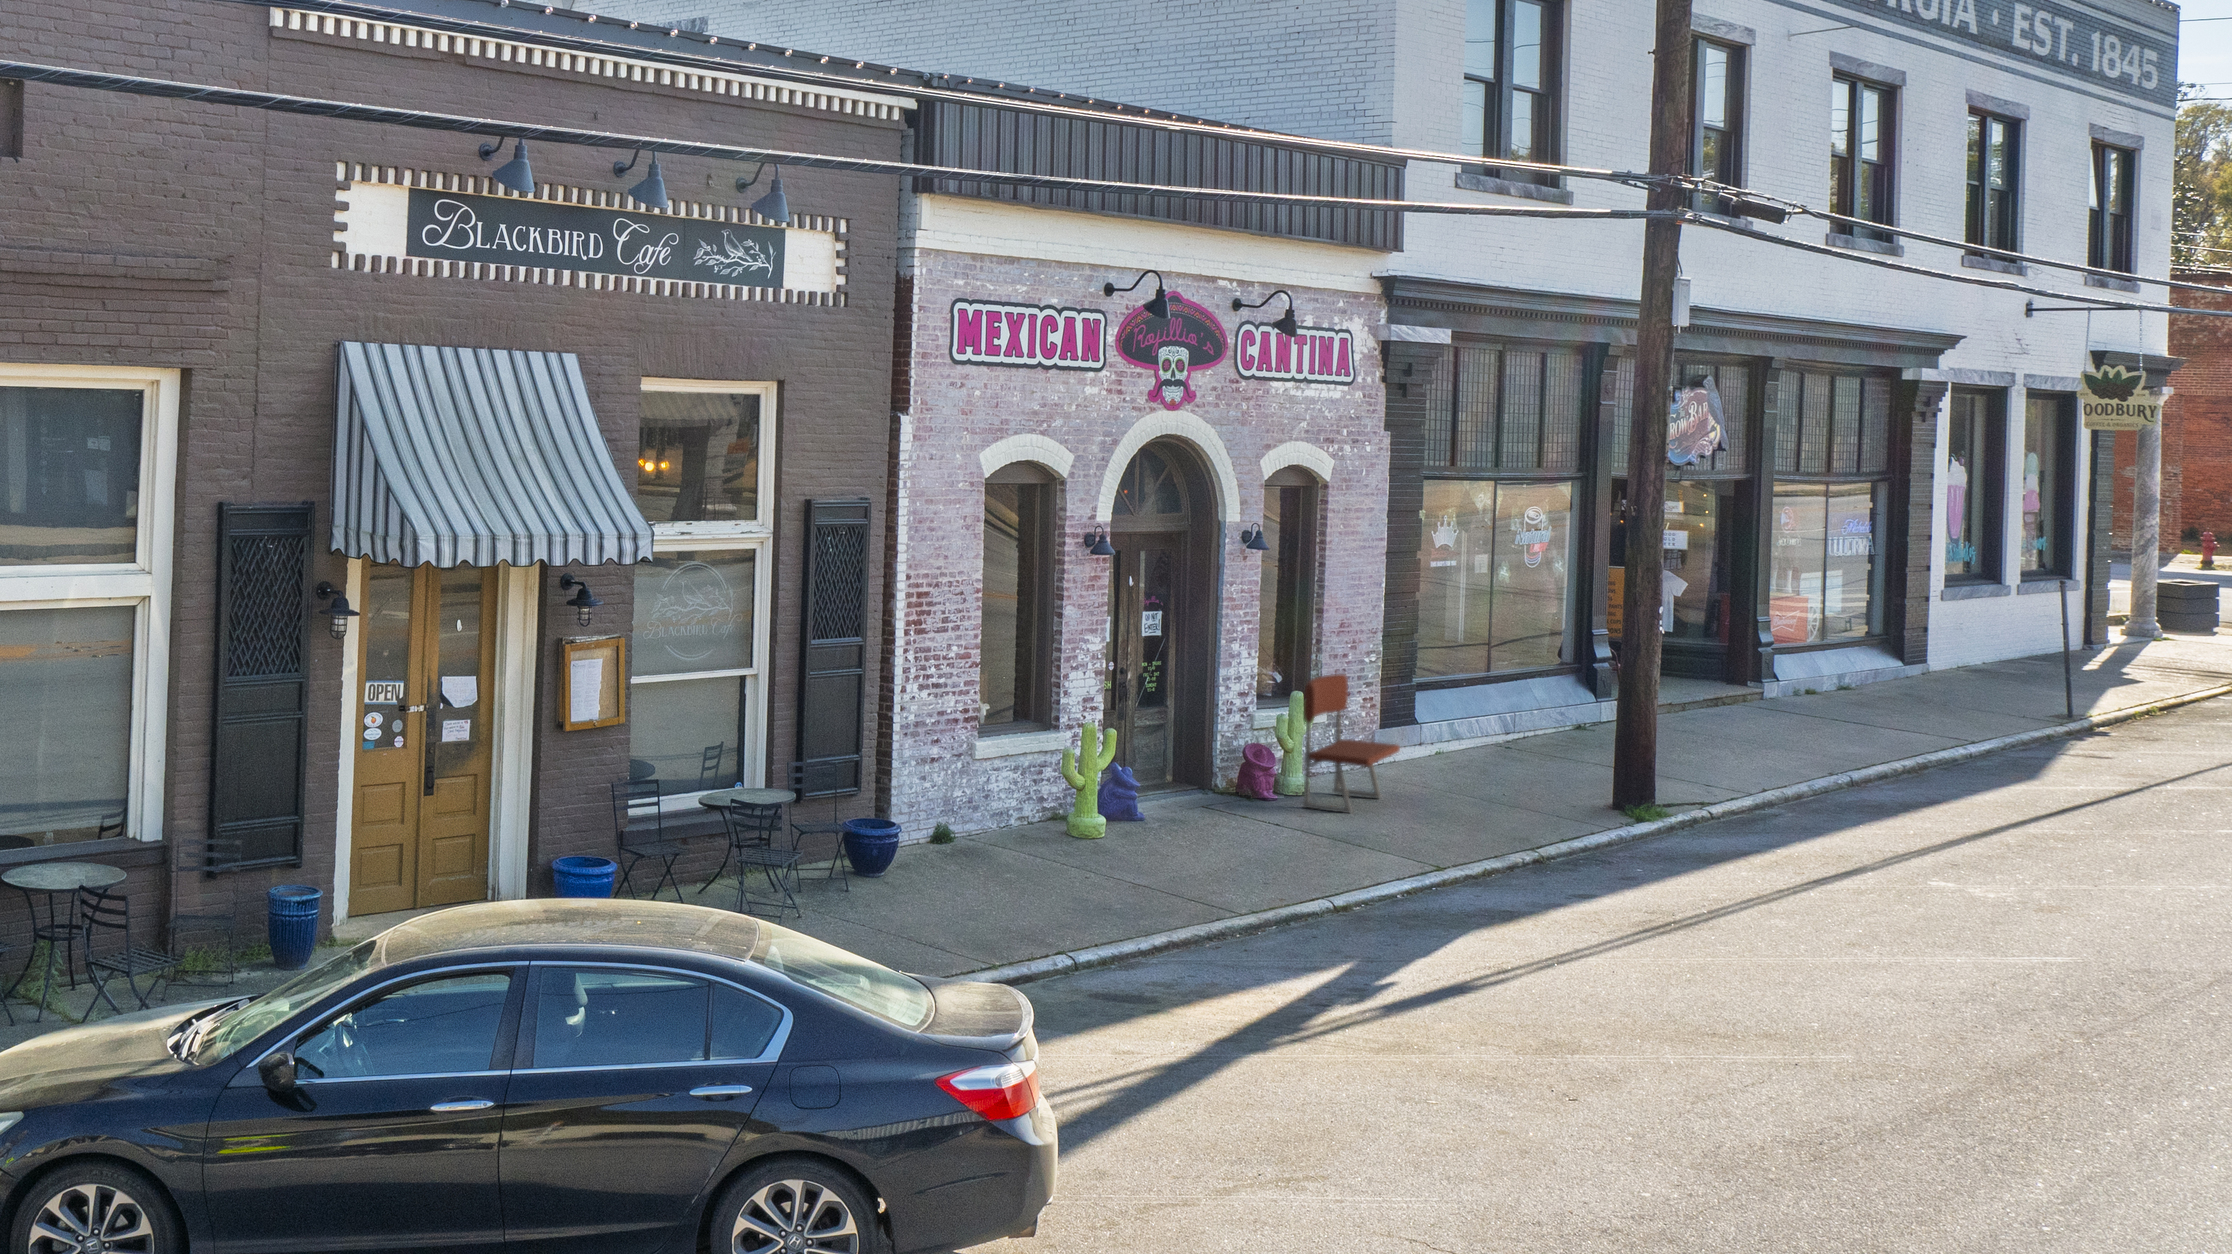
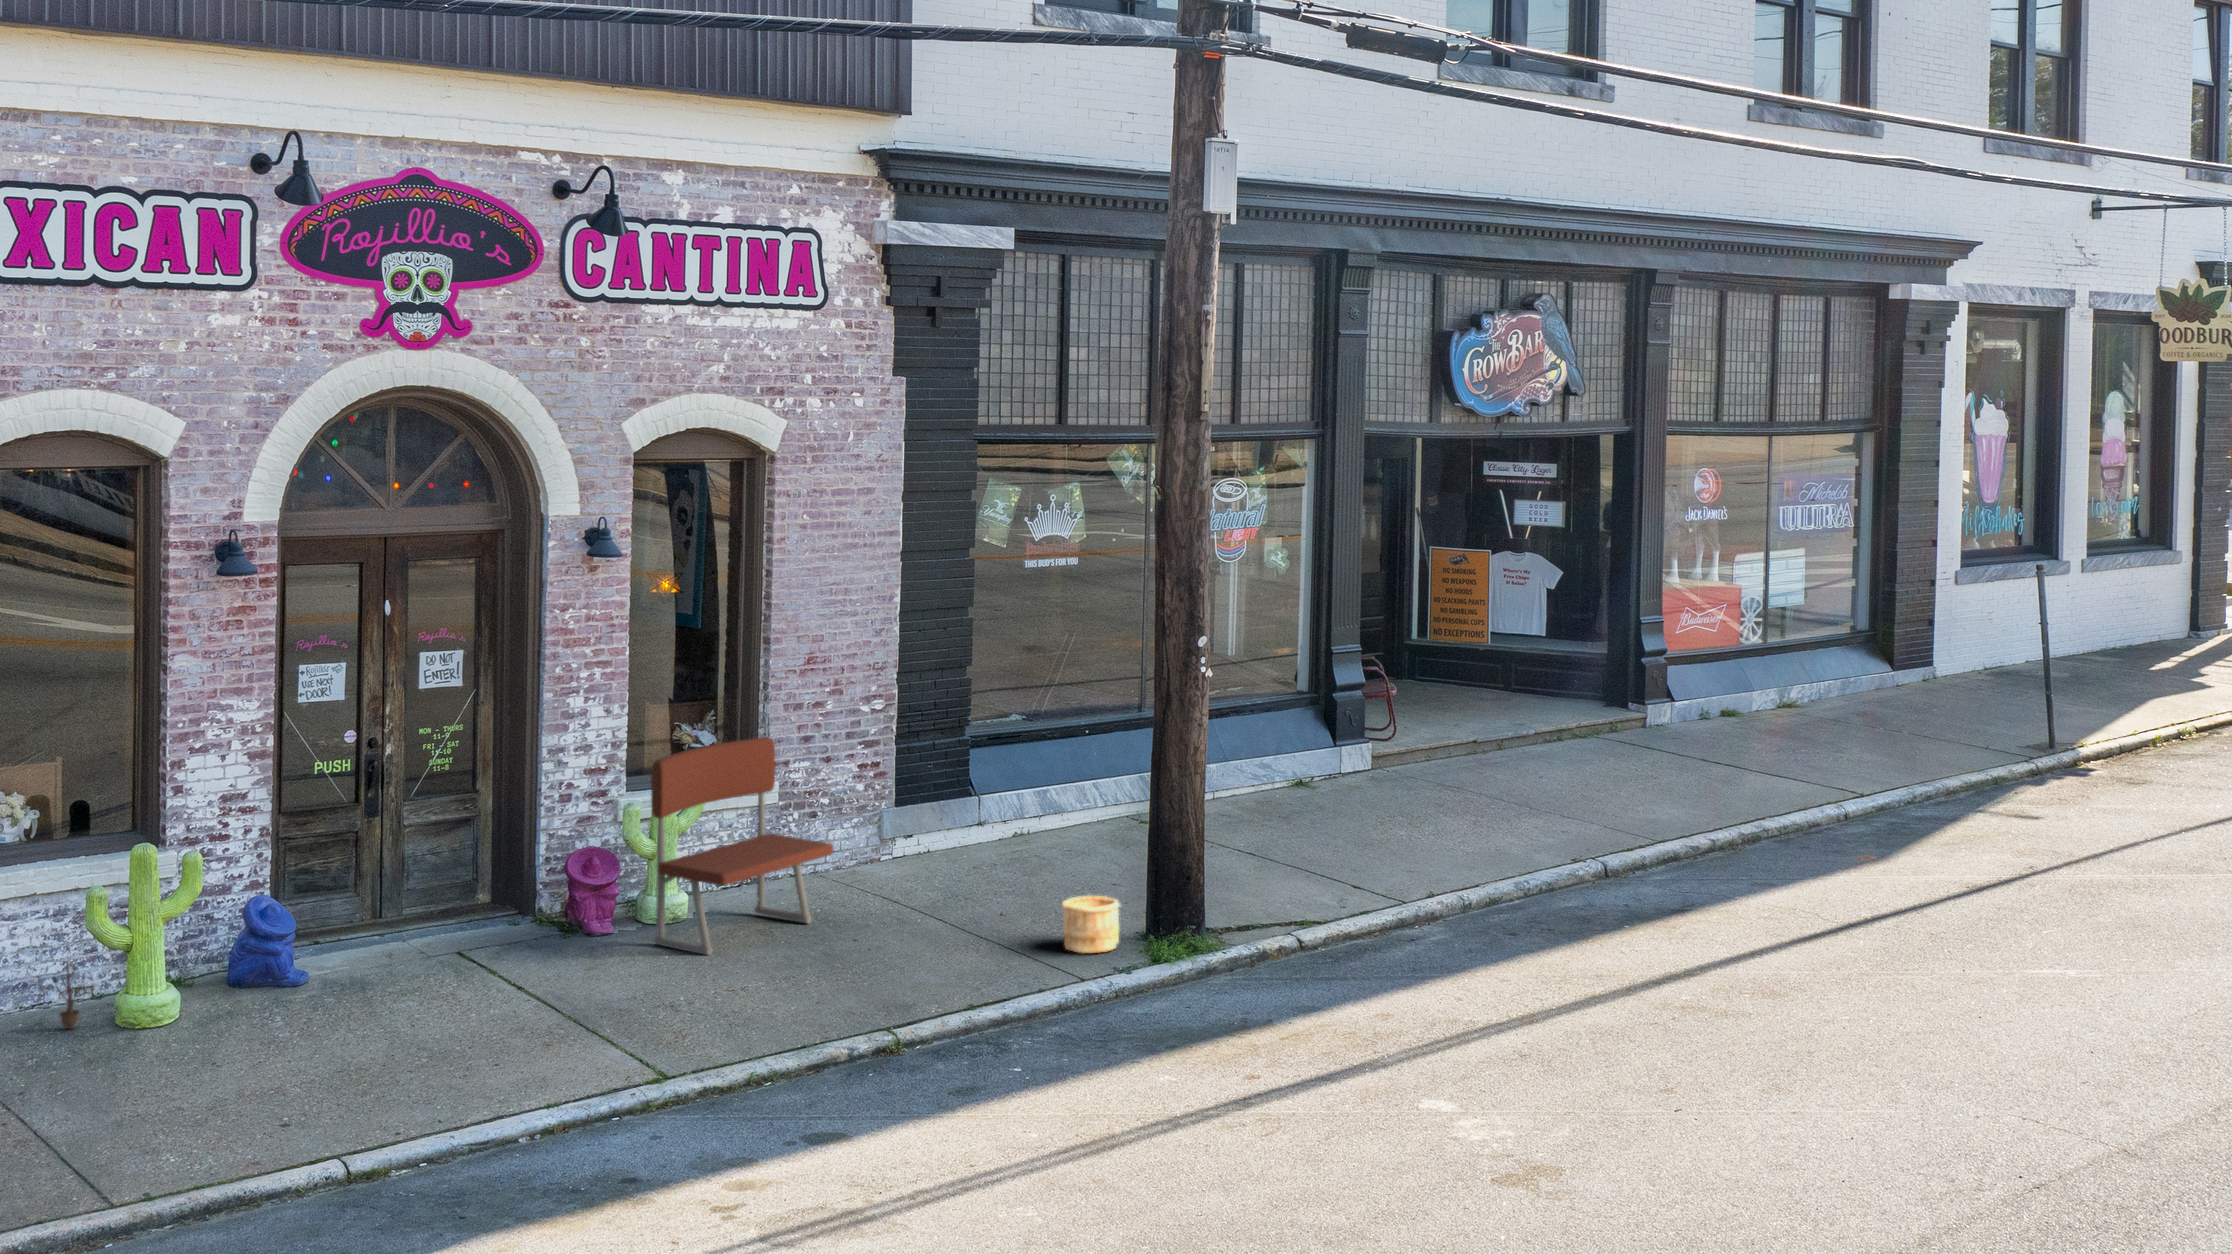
wooden bucket: none [1577,780,1620,816] -> present [1062,896,1120,953]
decorative plant: none [1013,798,1041,841] -> present [37,963,92,1029]

